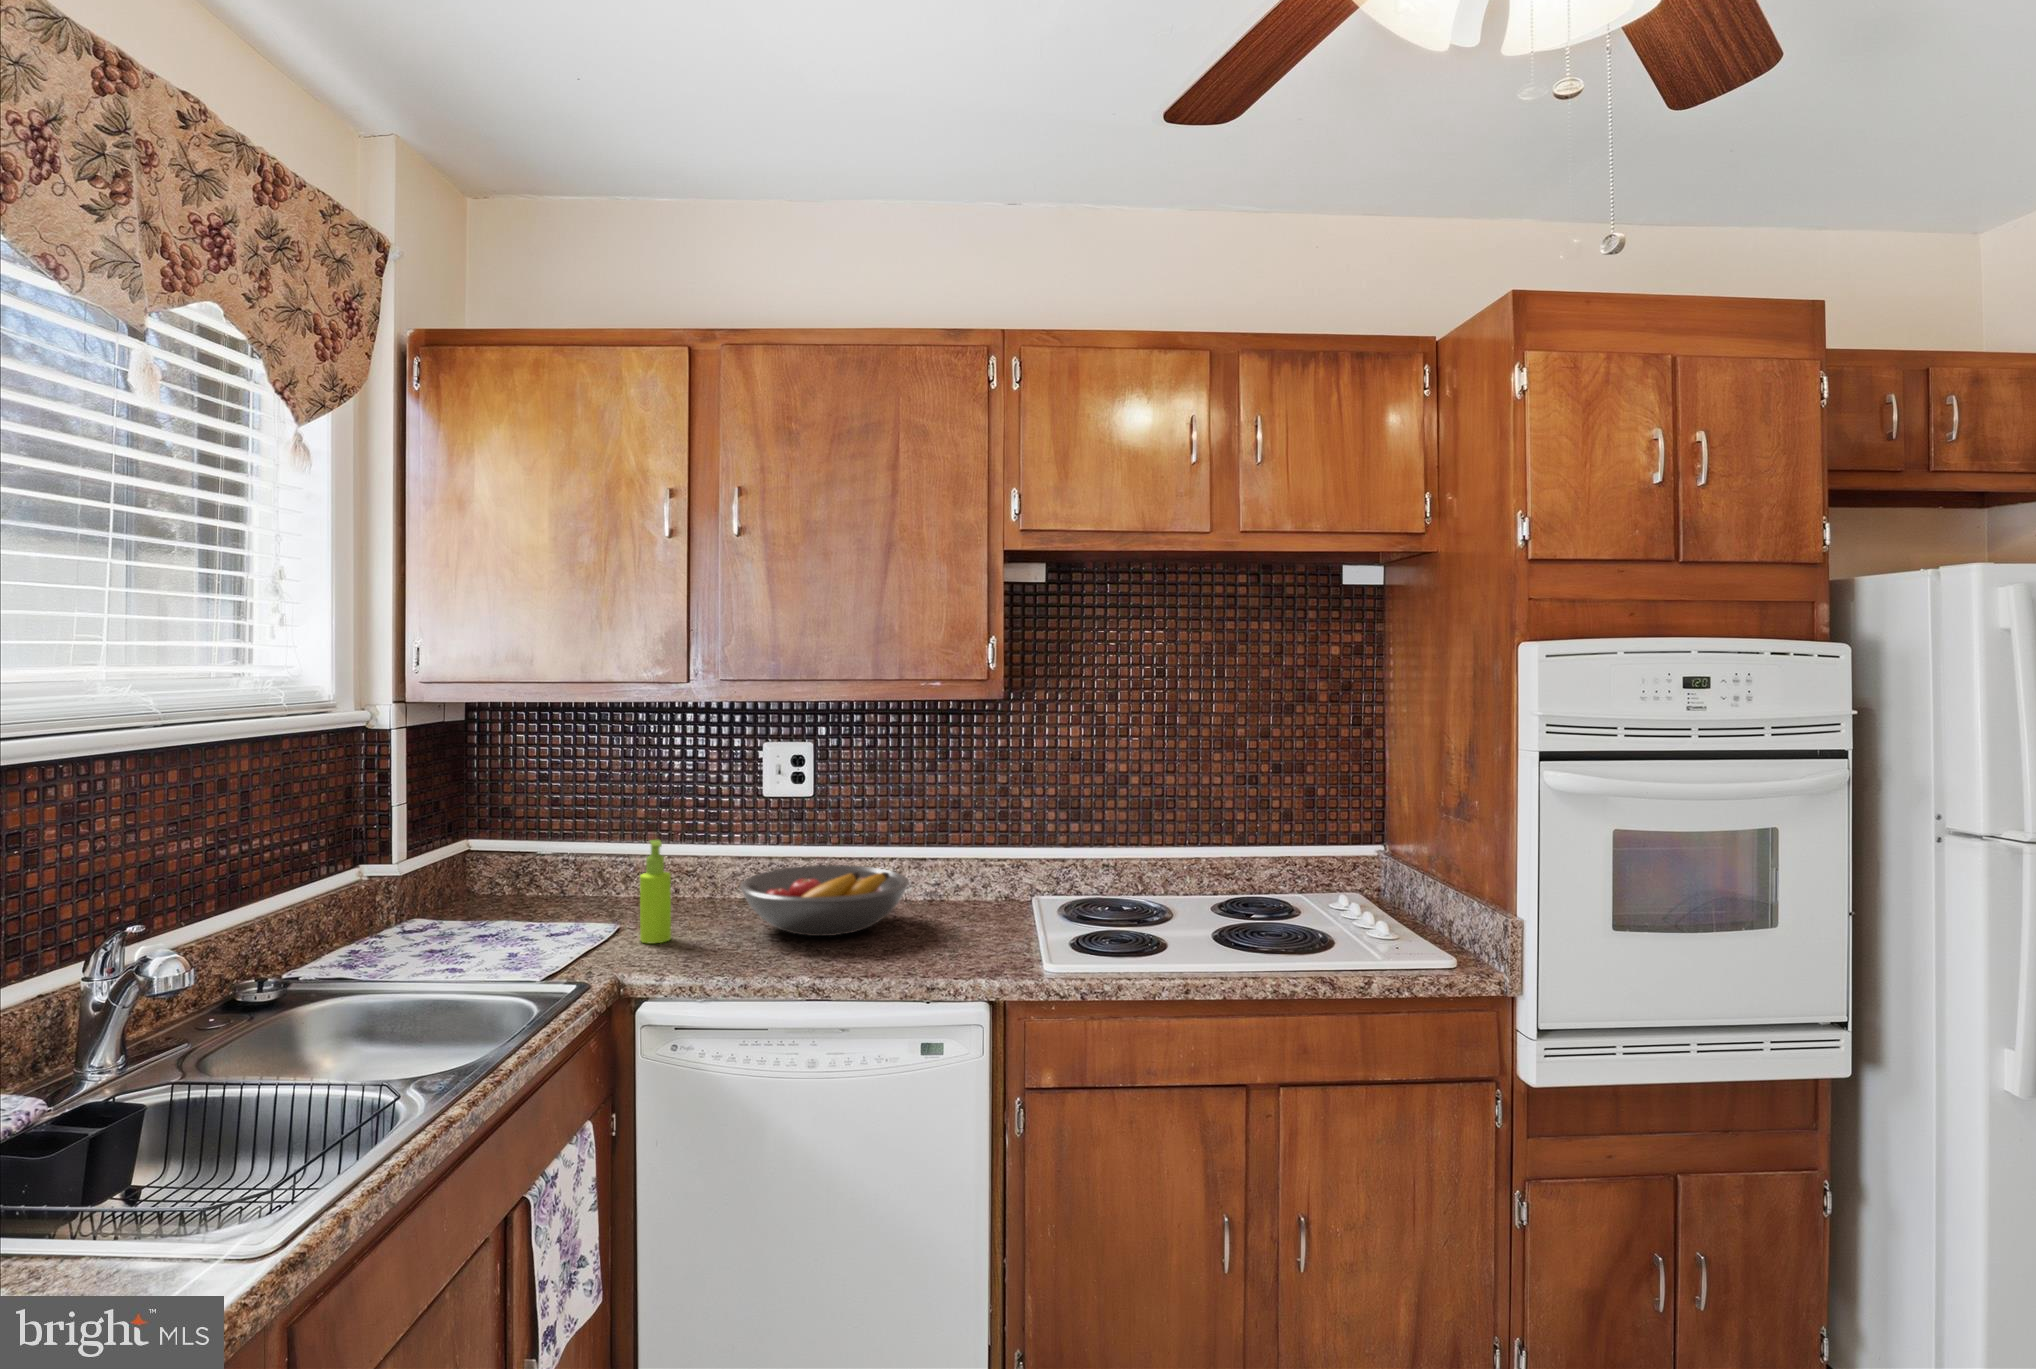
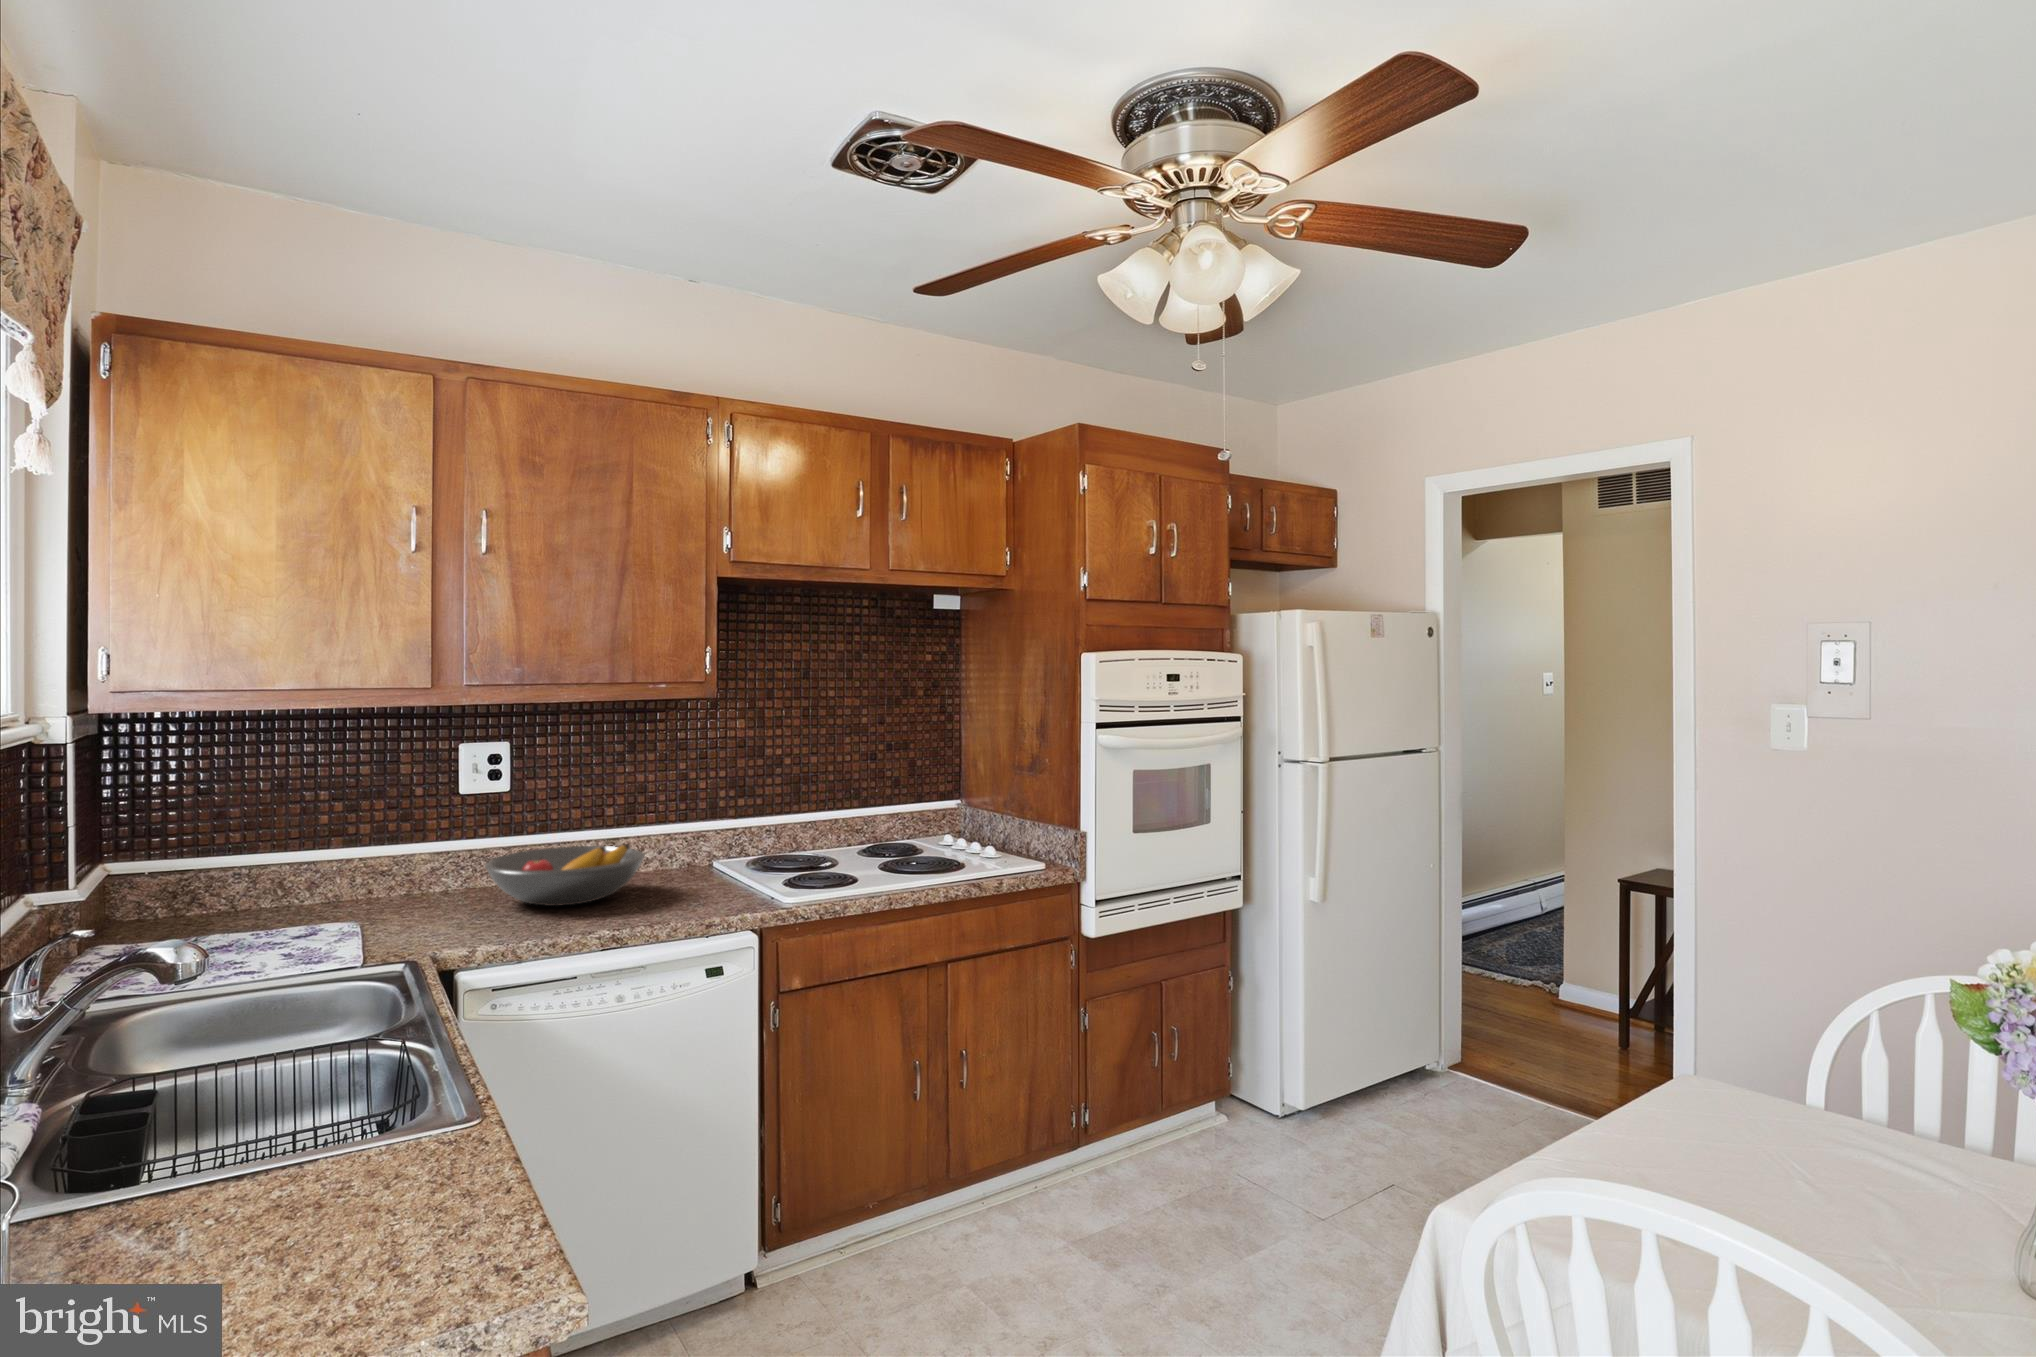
soap dispenser: present [640,840,671,943] -> none [398,832,430,930]

